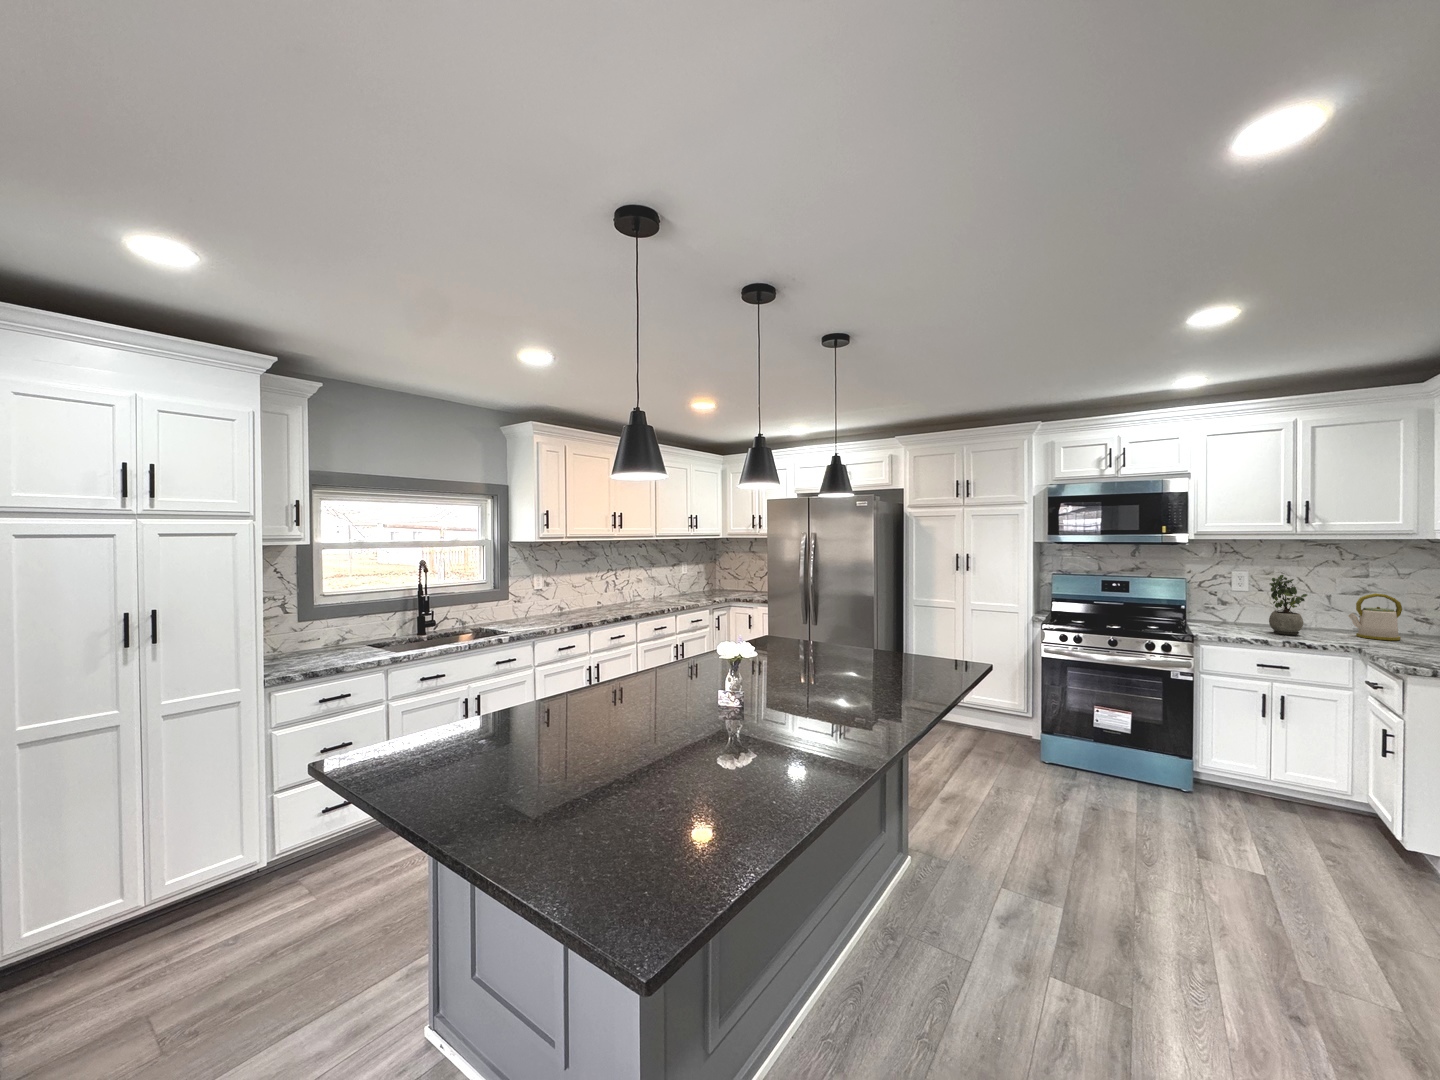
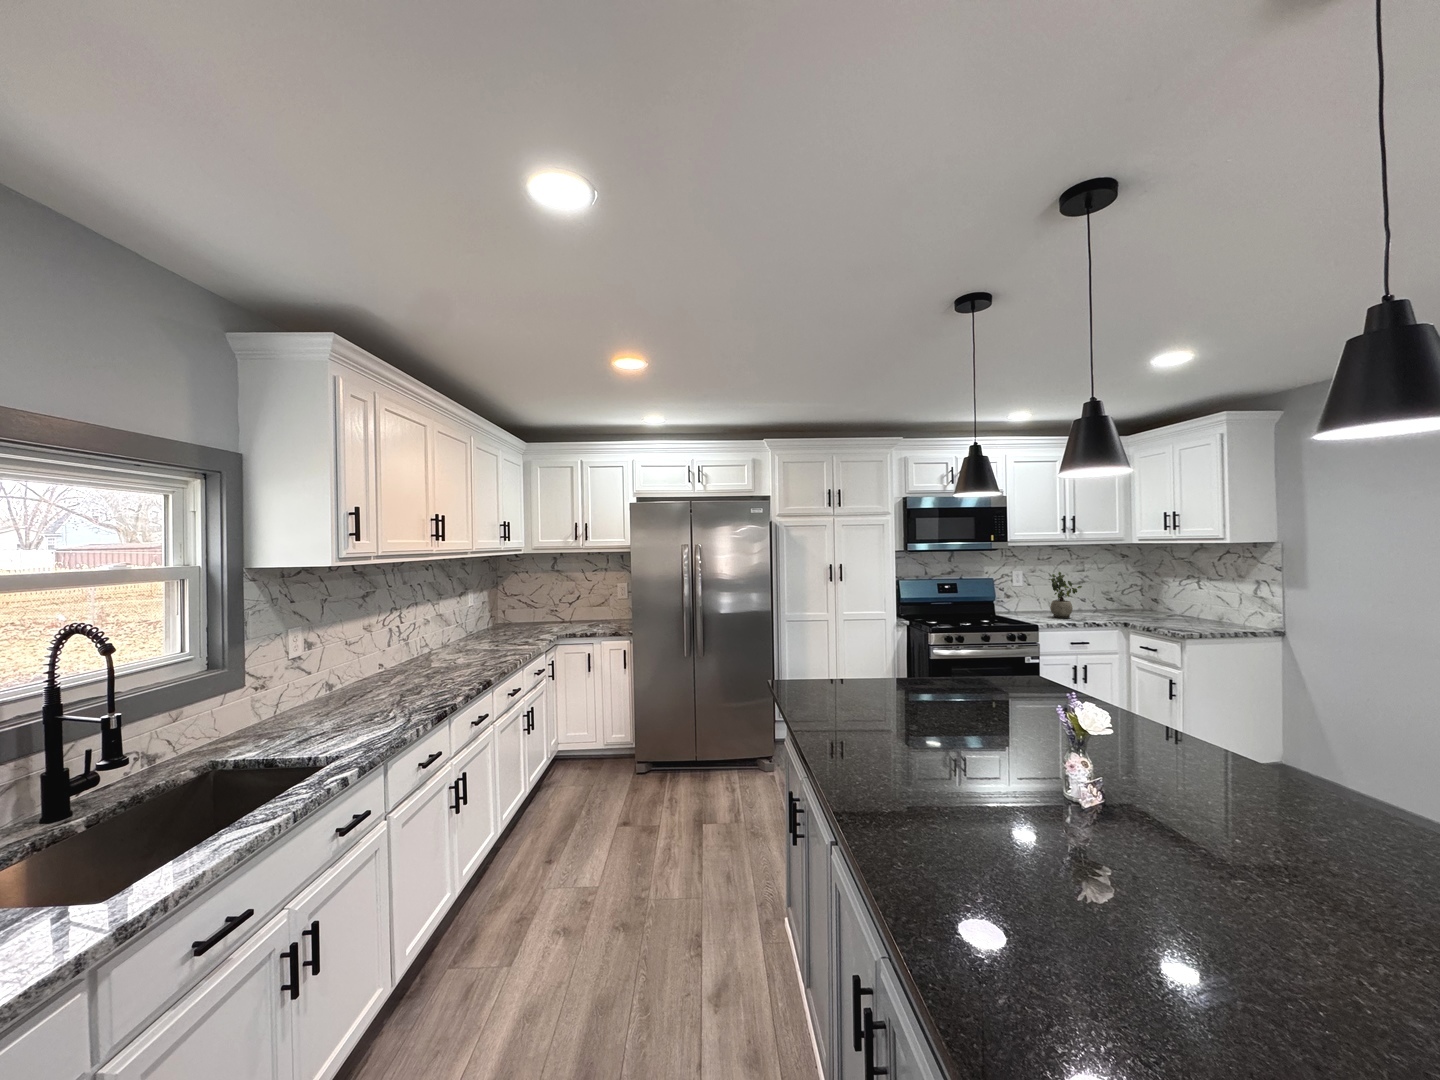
kettle: present [1348,593,1402,640] -> none [1085,583,1114,616]

